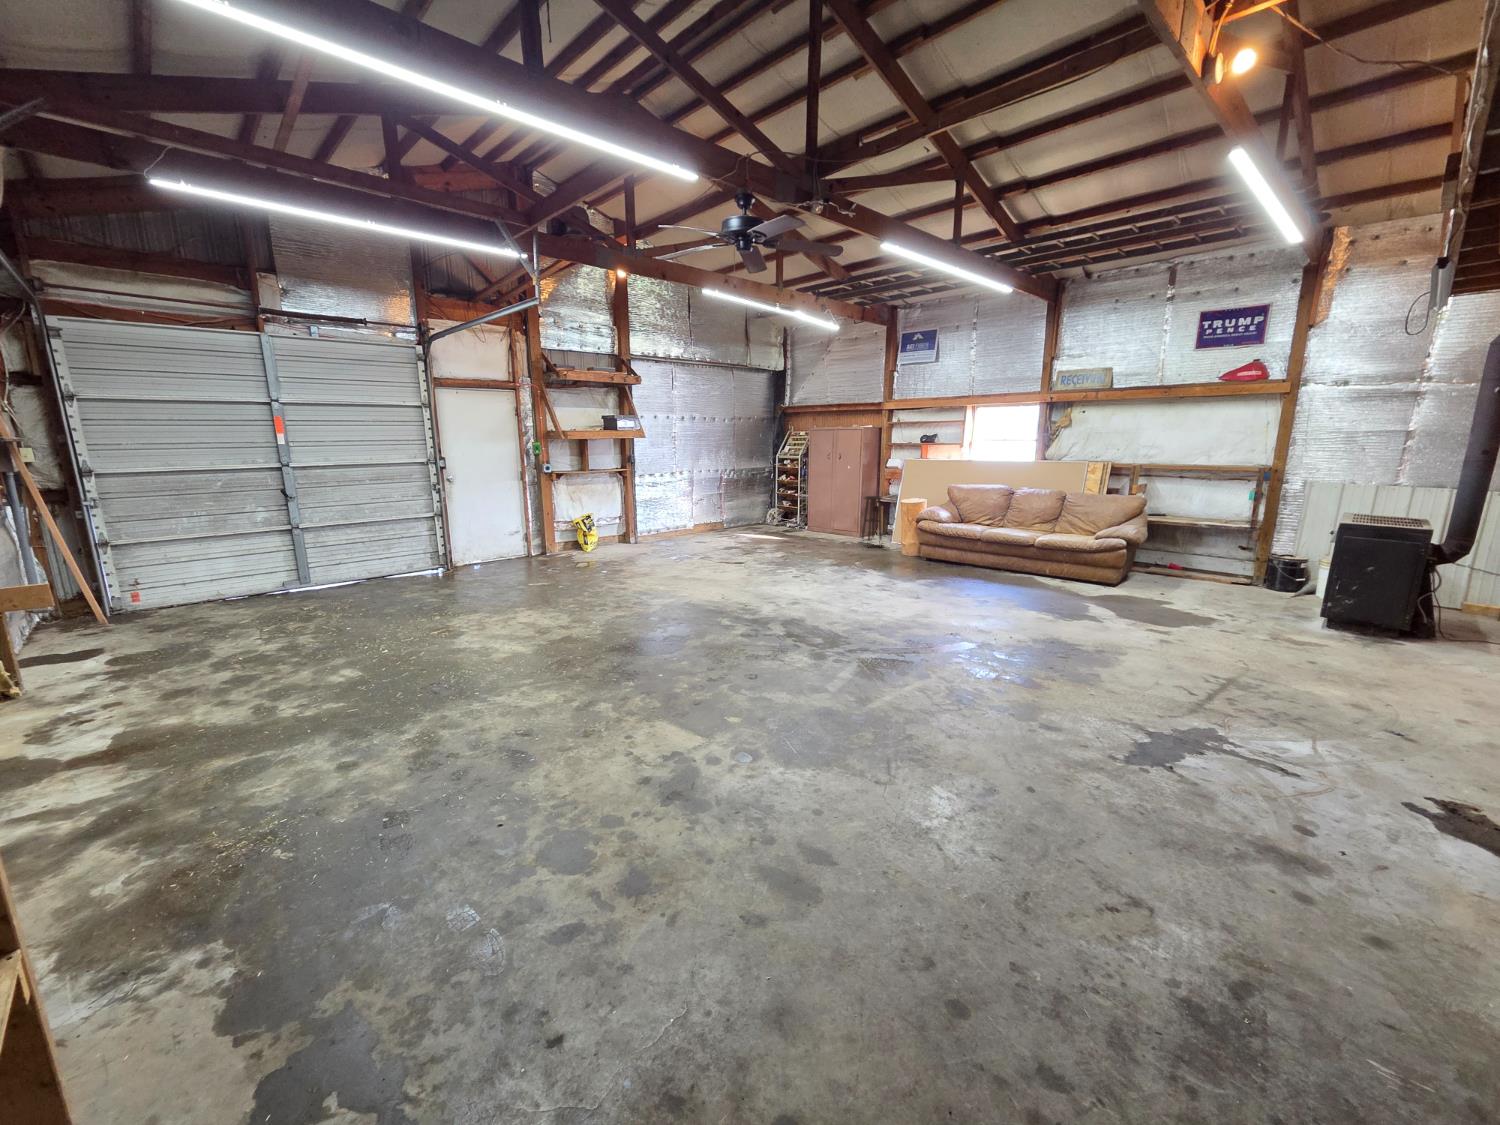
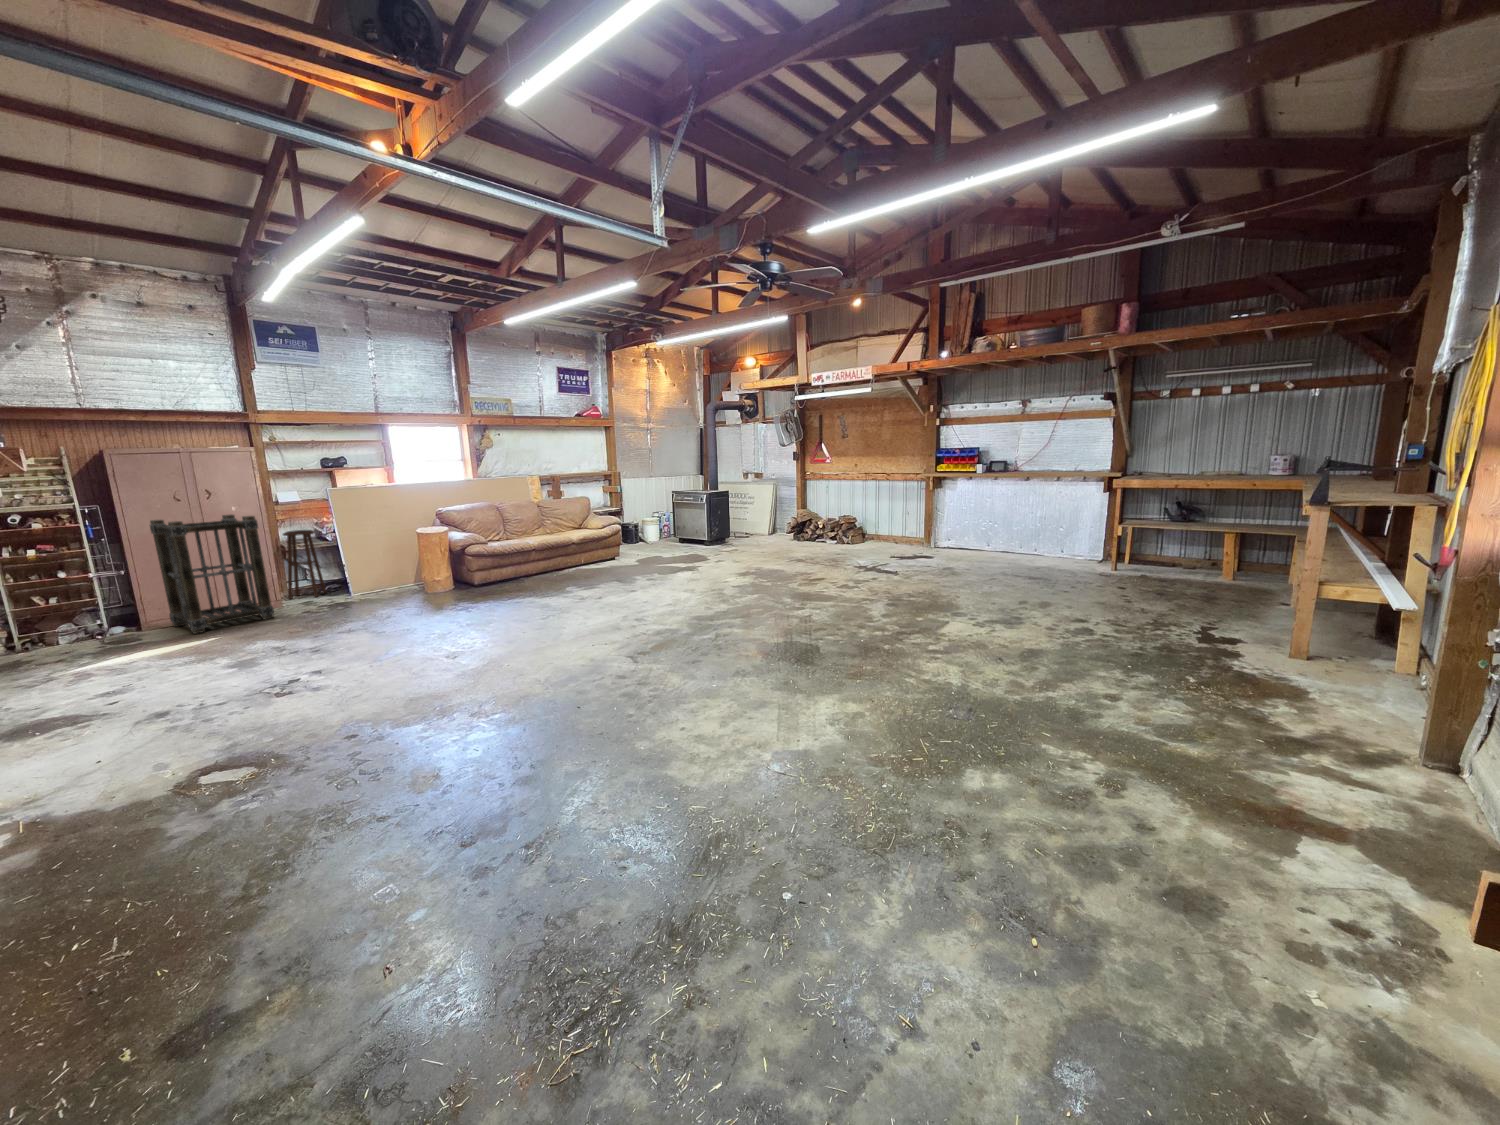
shelving unit: none [776,478,831,549] -> present [149,514,274,634]

